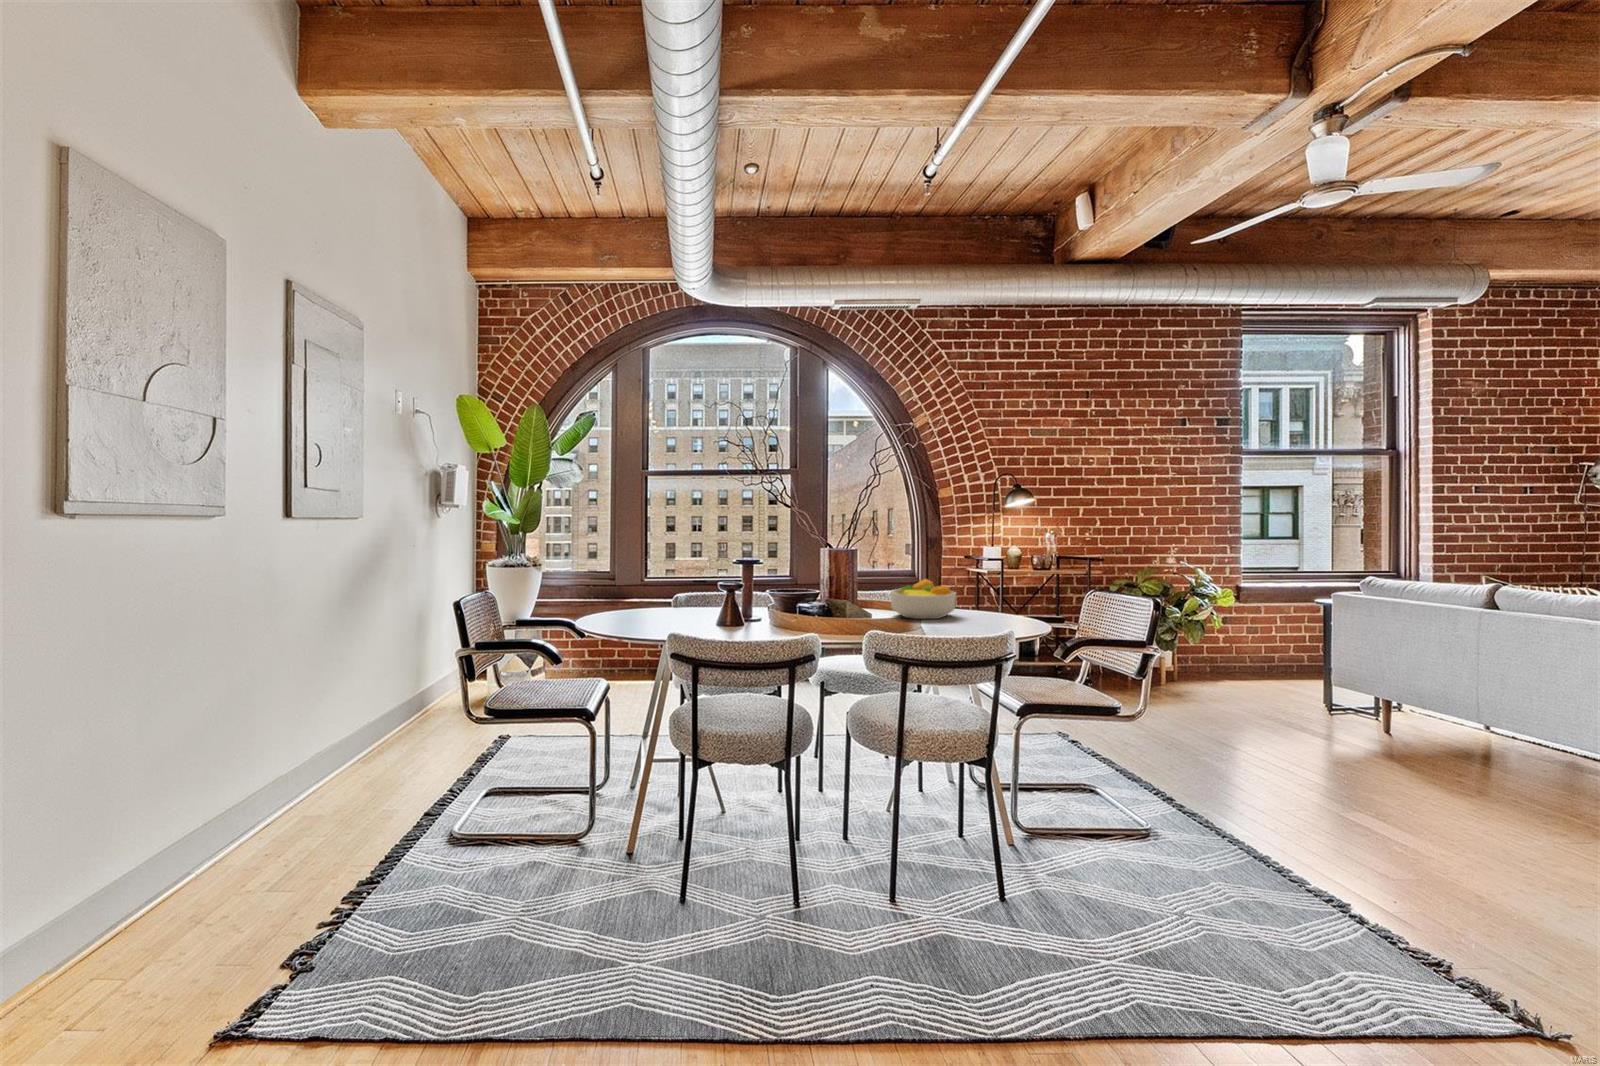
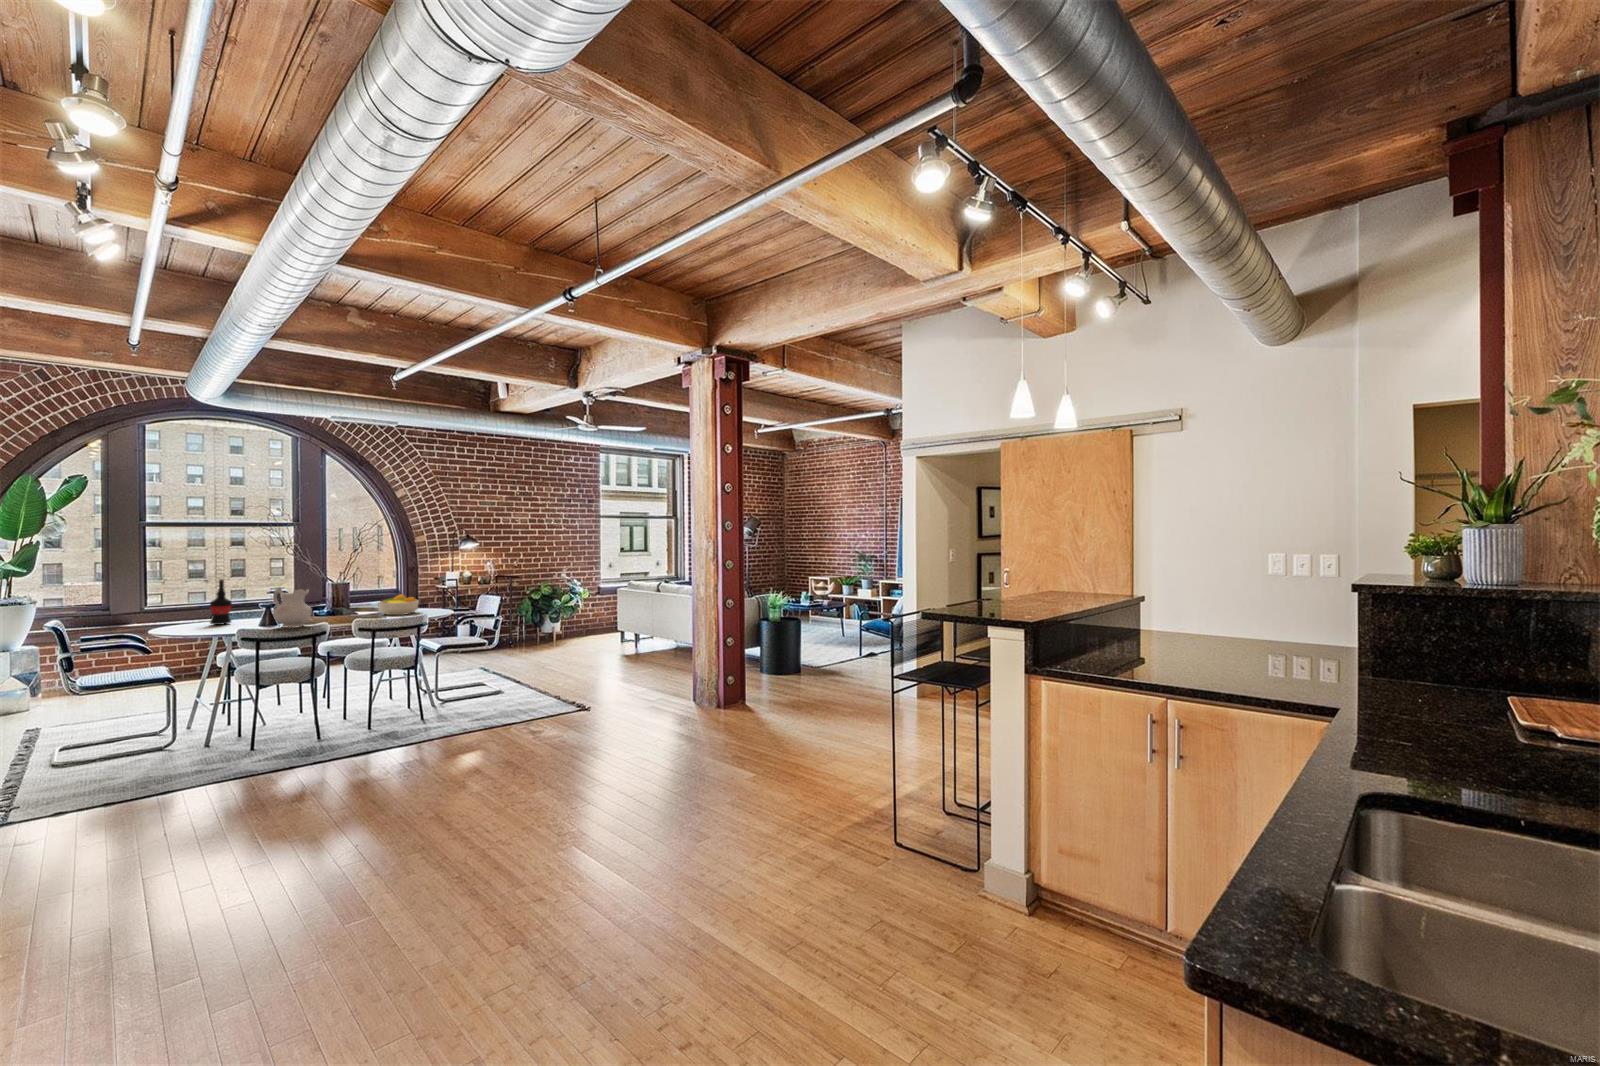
wine bottle: none [658,539,685,615] -> present [210,579,232,625]
ceramic pitcher: none [726,556,783,633] -> present [273,588,312,628]

